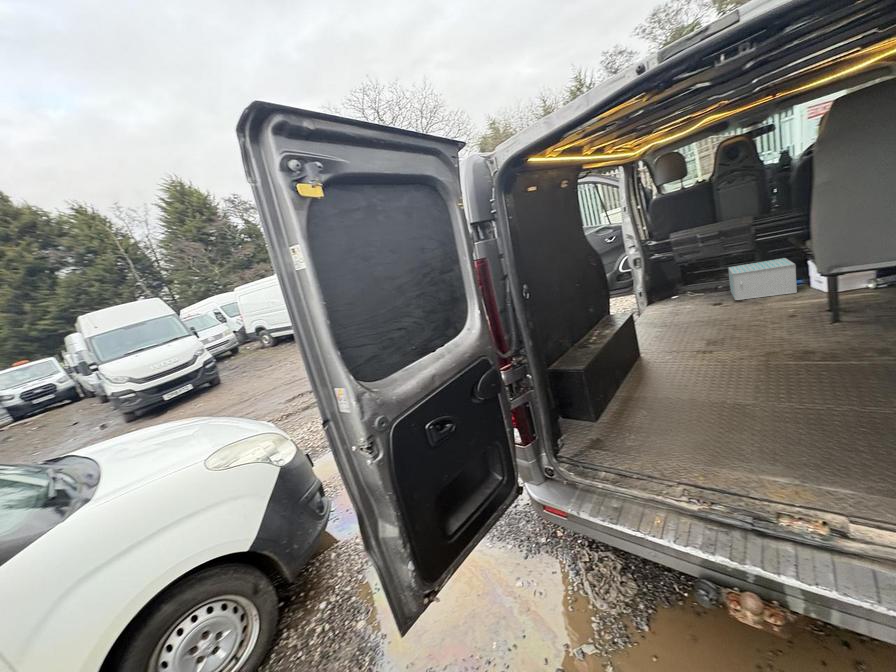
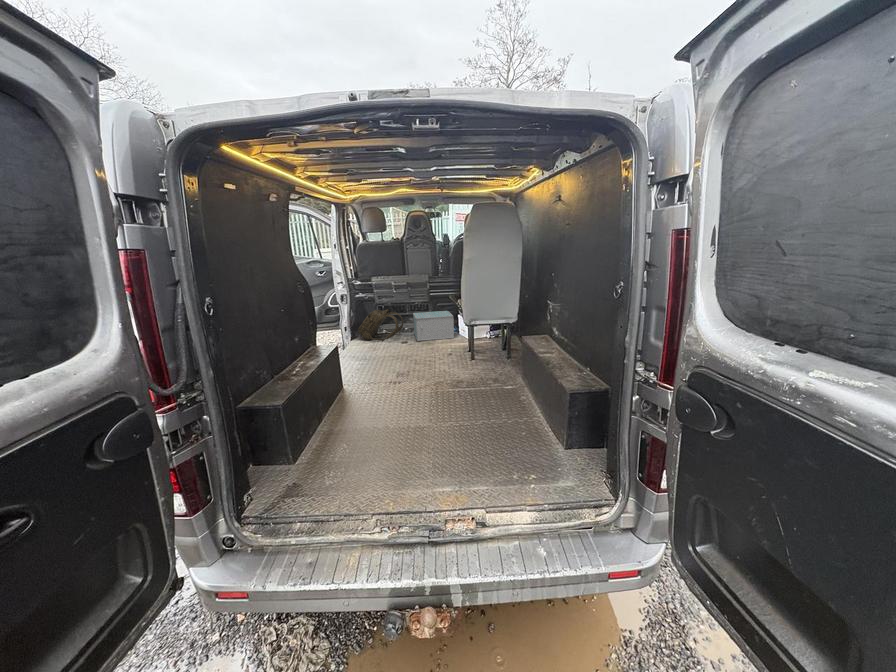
backpack: none [655,267,714,305] -> present [358,309,403,342]

